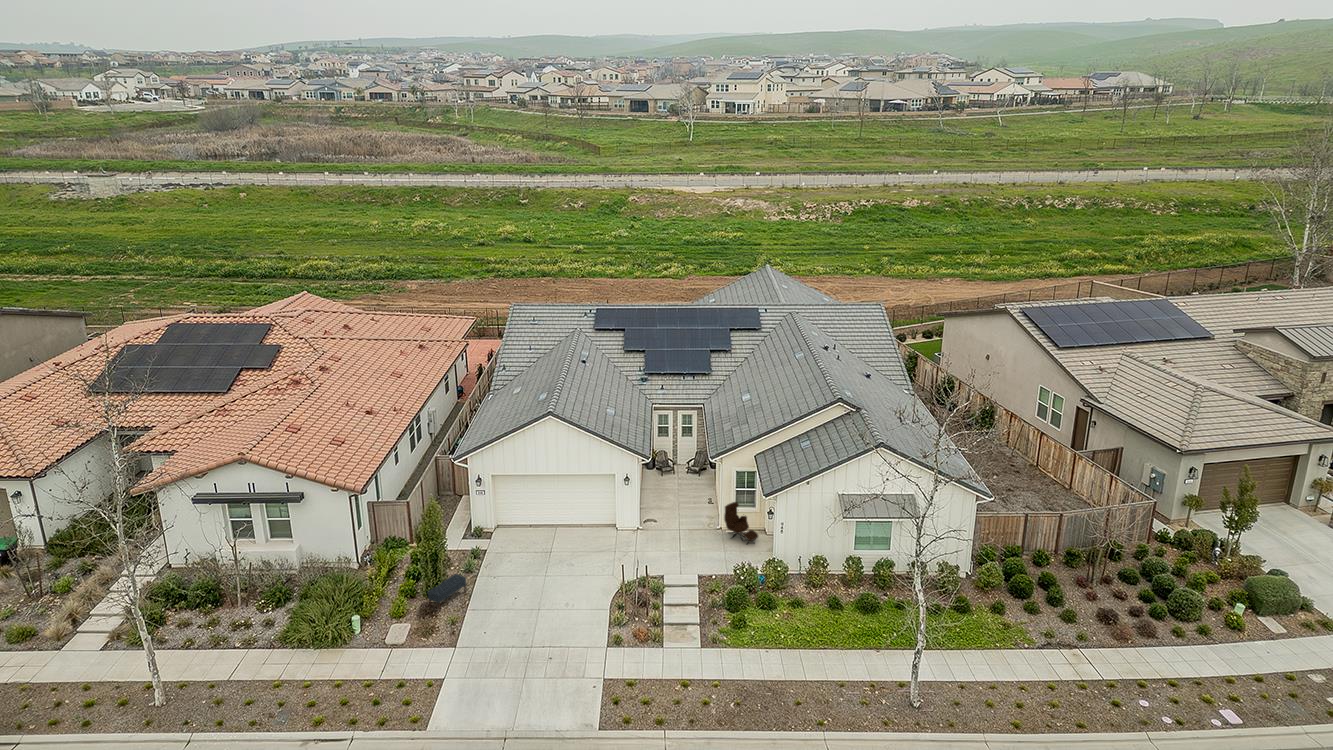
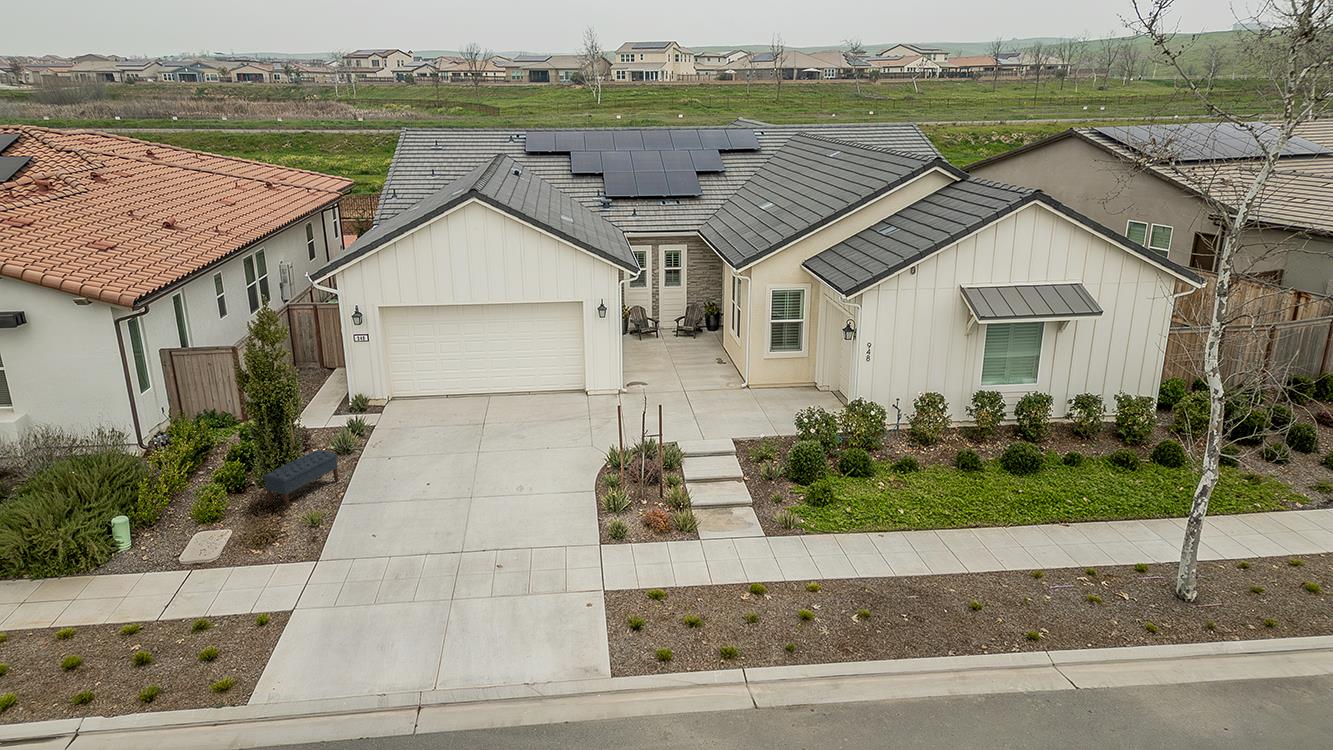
lounge chair: present [724,502,758,541] -> none [755,343,810,404]

